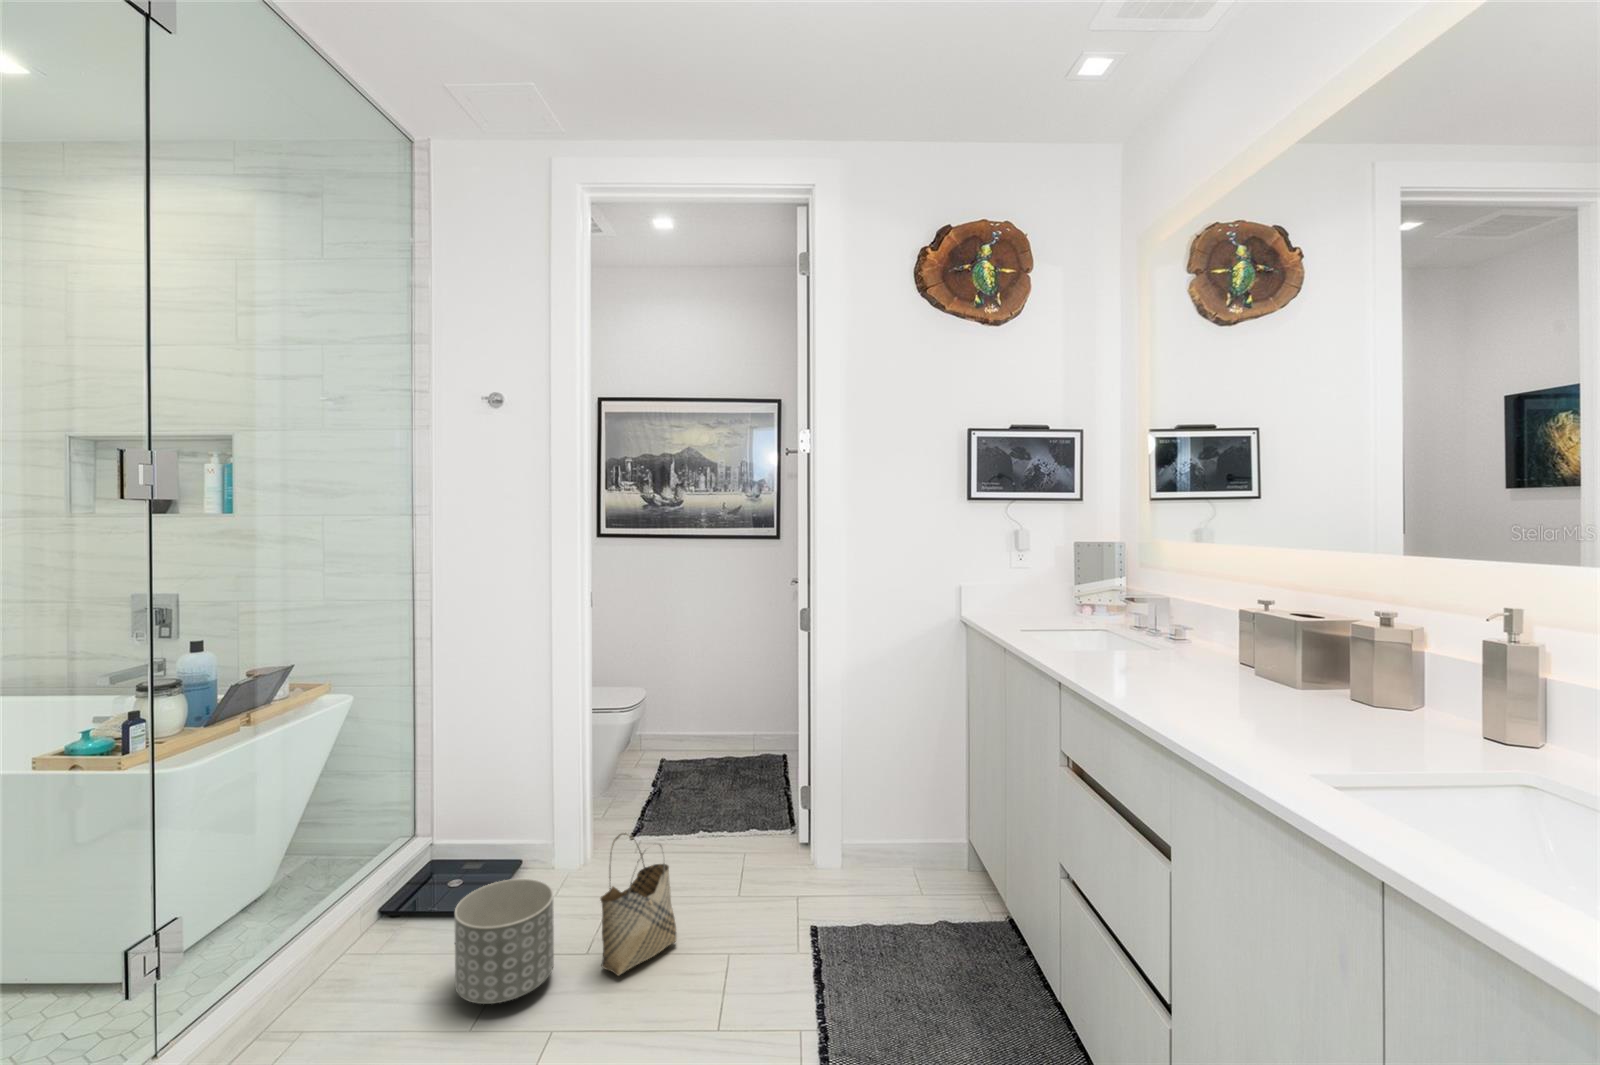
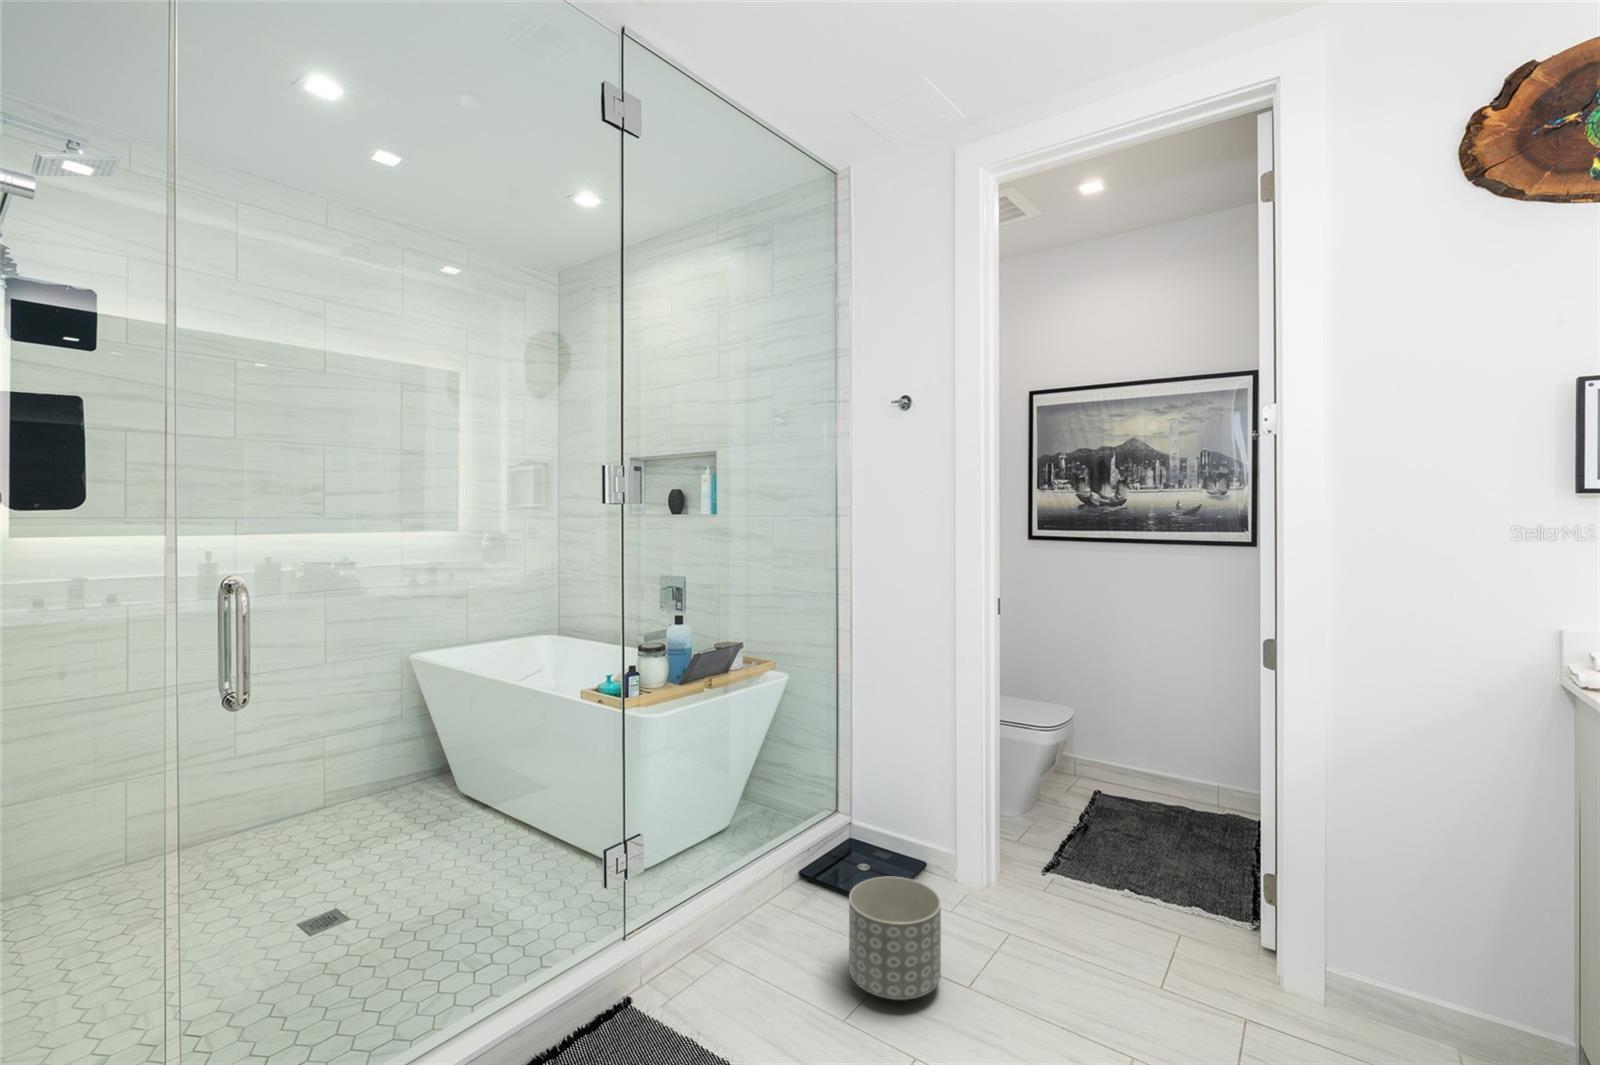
woven basket: present [600,833,677,976] -> none [988,862,1078,1018]

